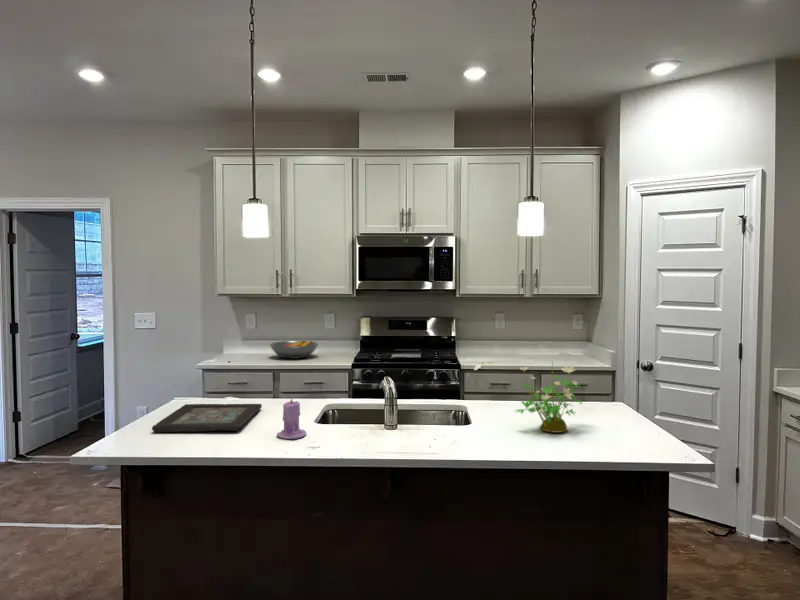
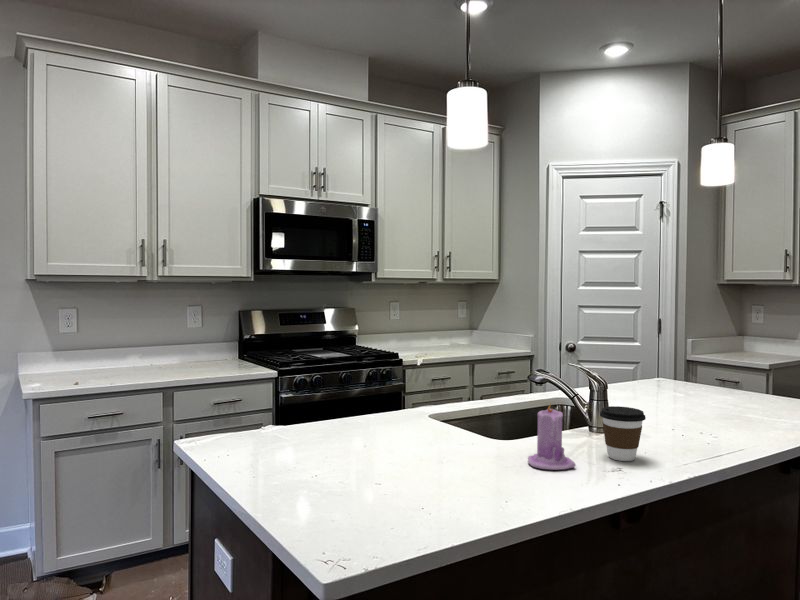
fruit bowl: present [270,341,318,359] -> none [132,345,209,373]
potted plant: present [516,359,582,432] -> none [691,327,757,409]
decorative tray: present [152,404,262,432] -> none [270,430,478,507]
coffee cup: none [325,406,354,443] -> present [600,406,646,461]

